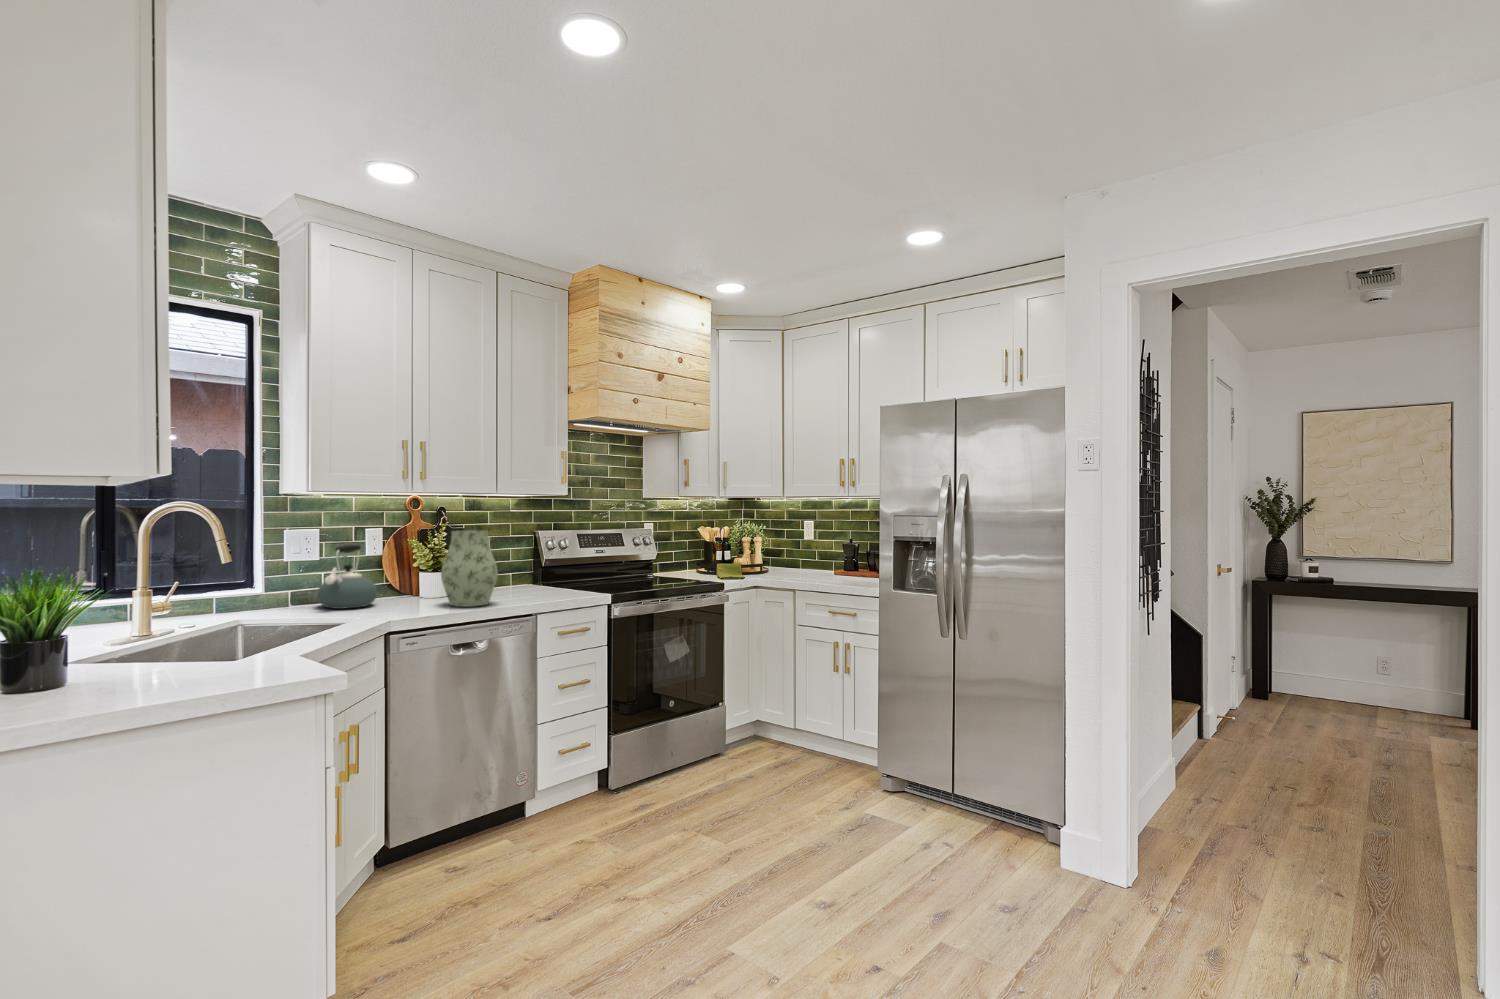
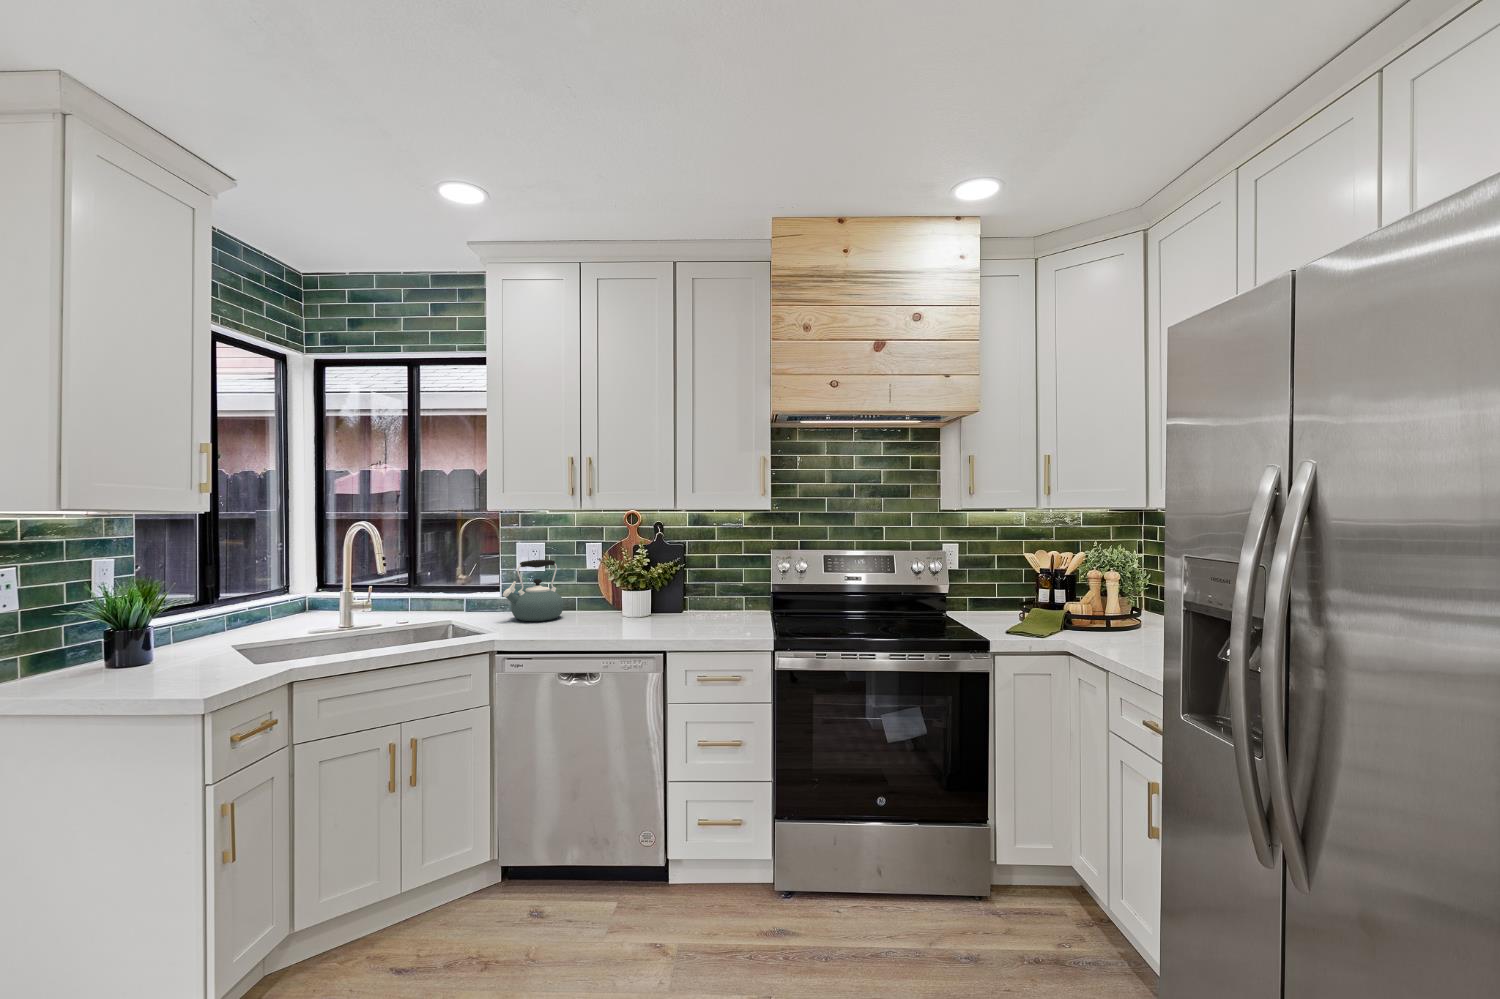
vase: present [441,530,498,607] -> none [587,550,646,635]

